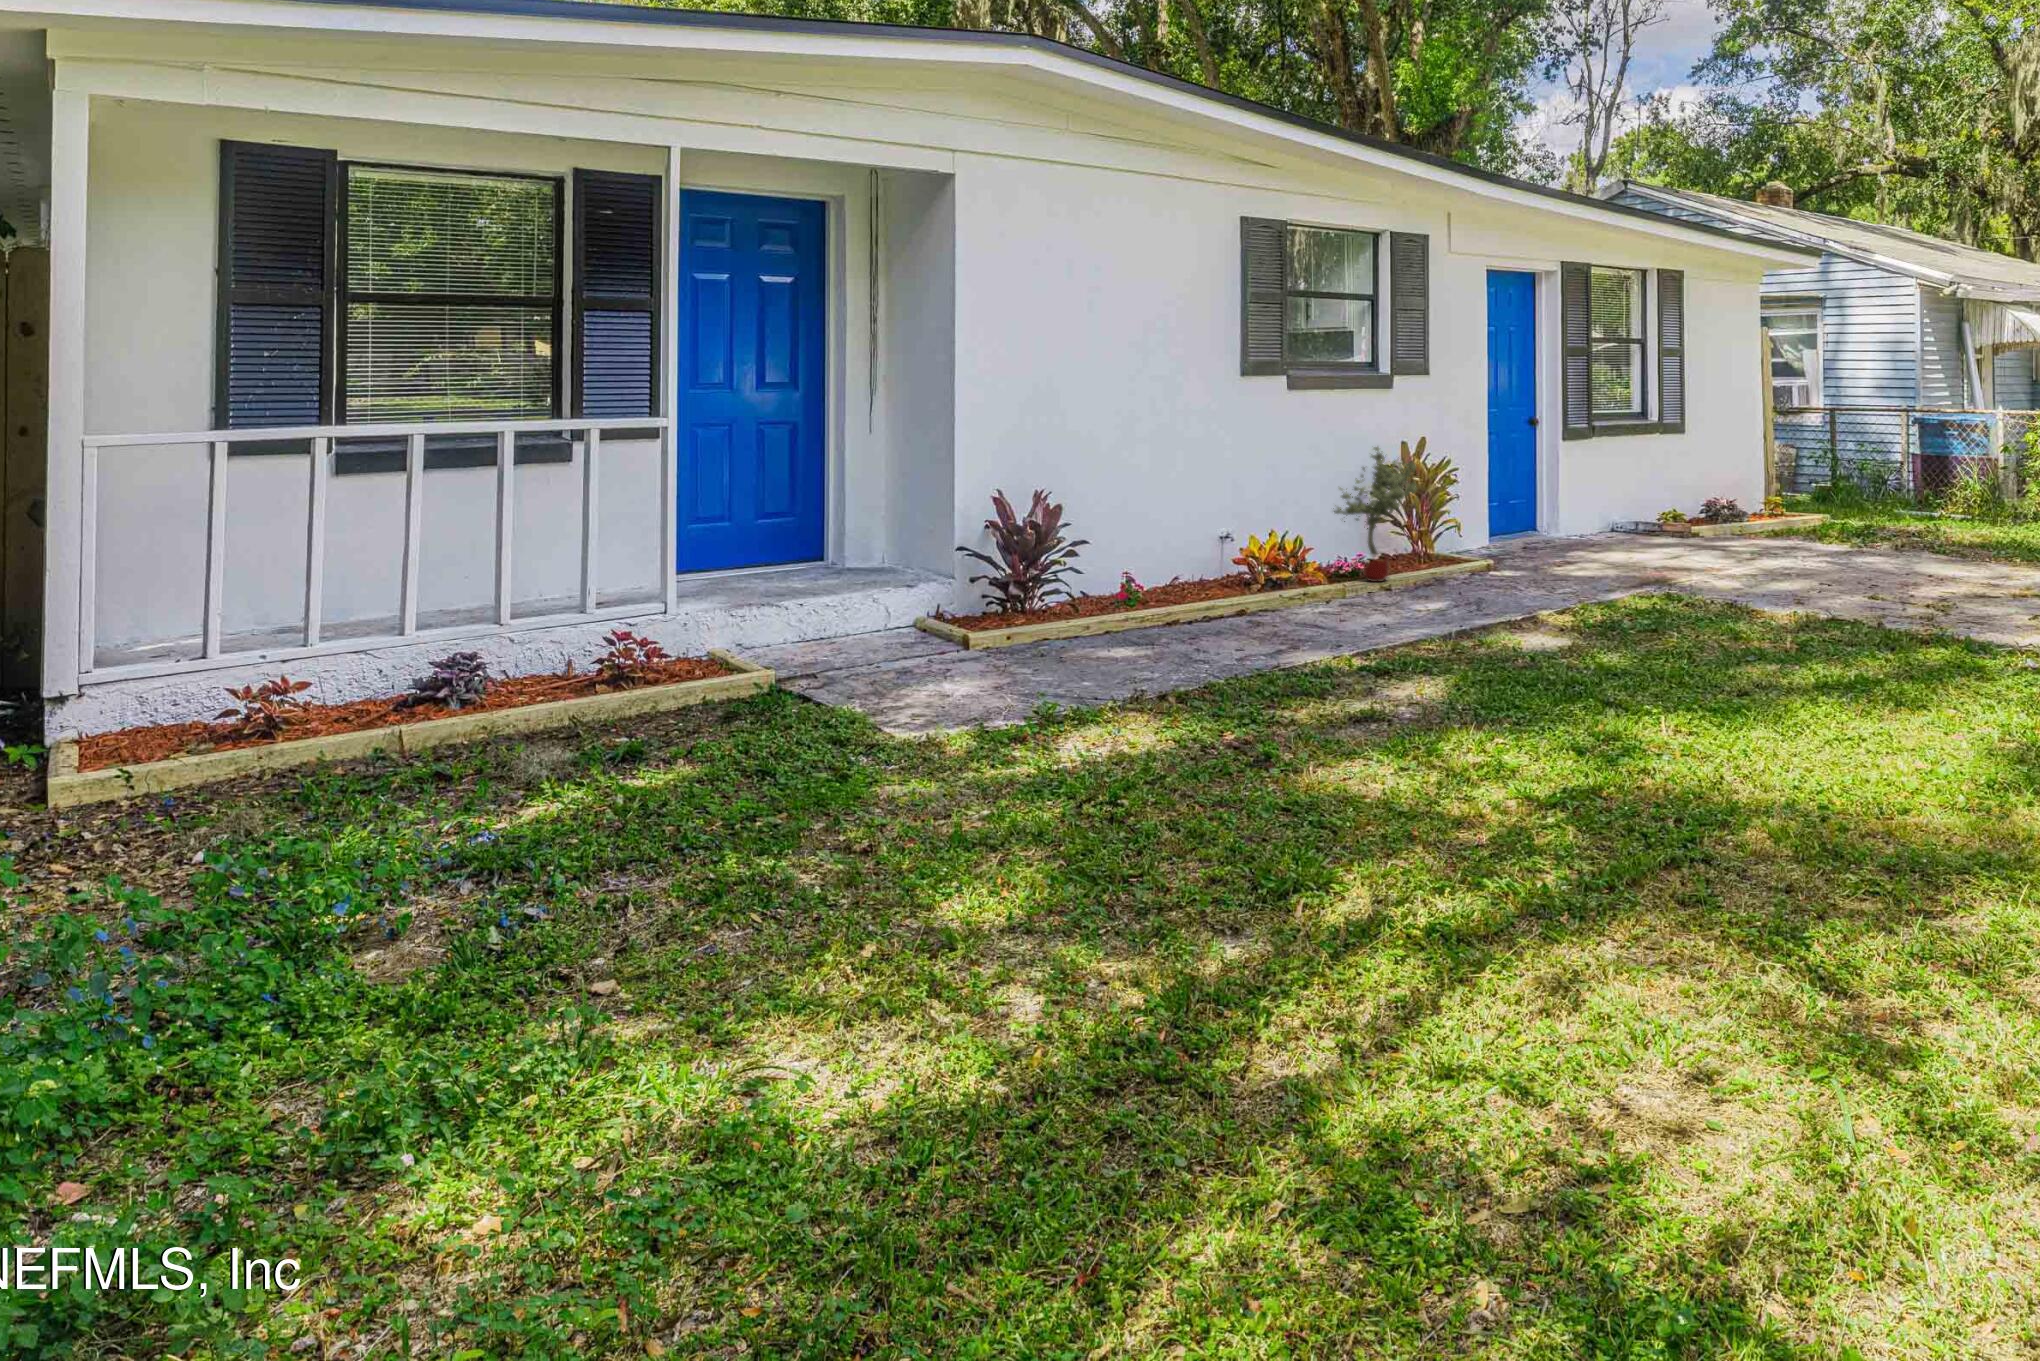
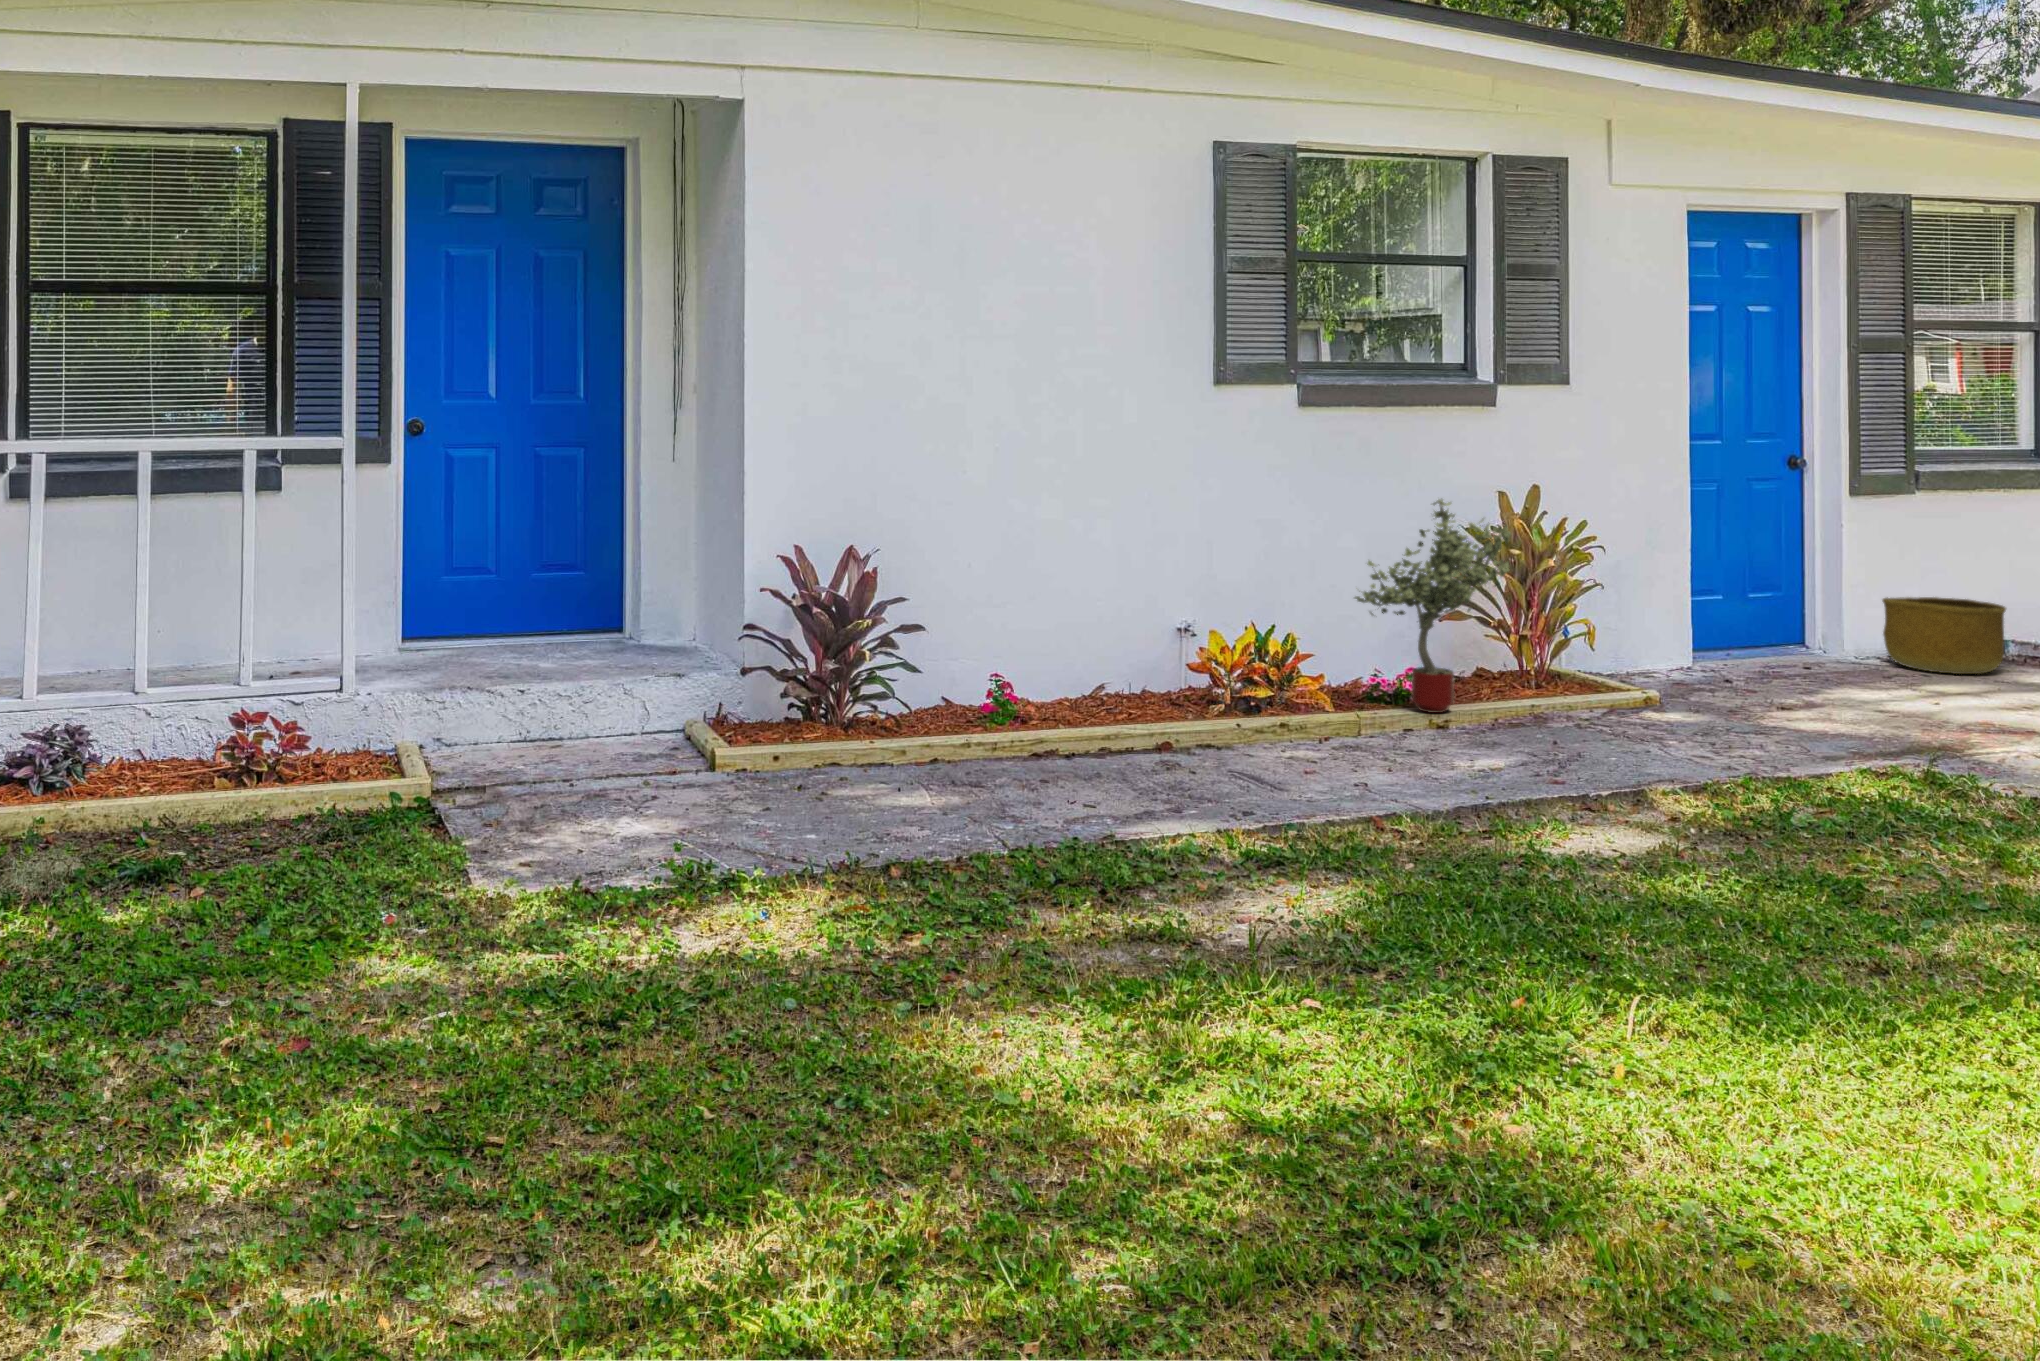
basket: none [1583,500,1647,543] -> present [1882,597,2006,674]

